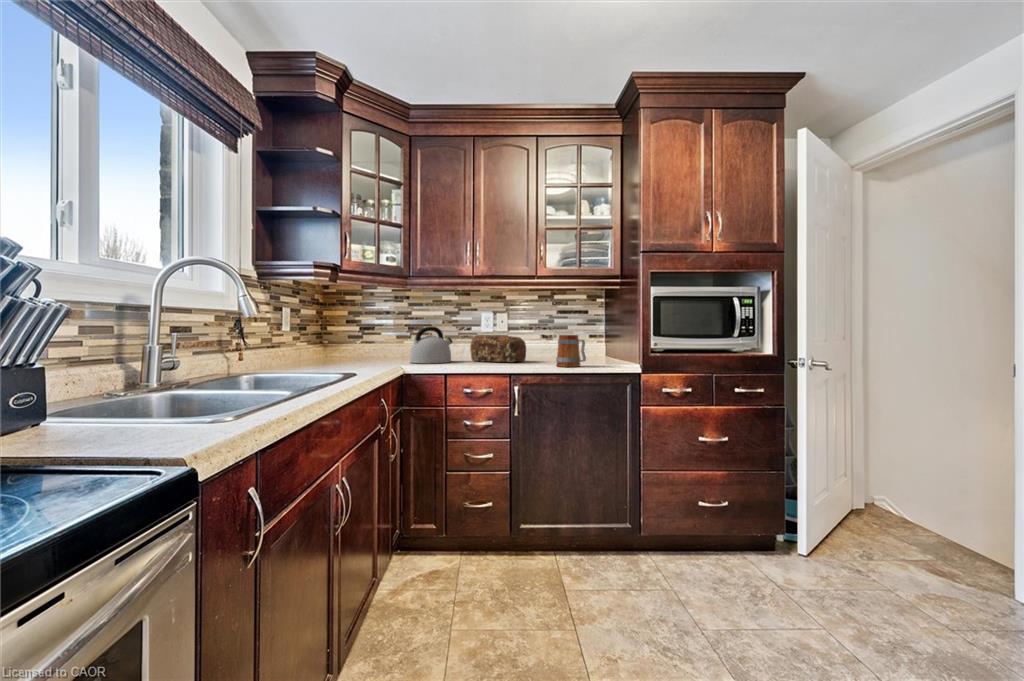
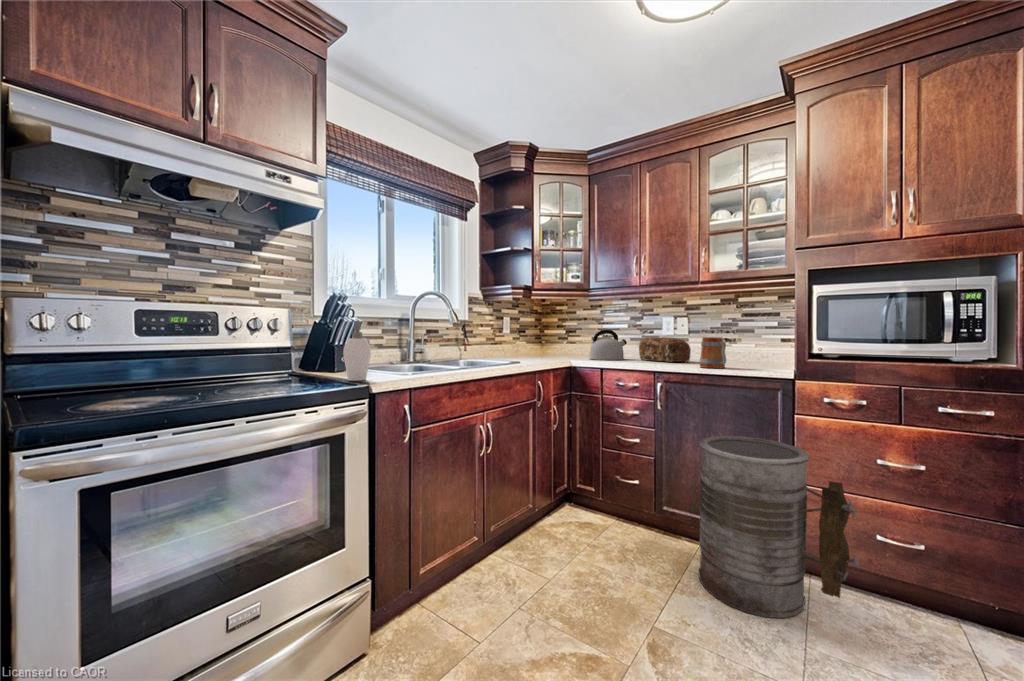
soap dispenser: none [95,306,169,440] -> present [343,321,371,381]
trash can: none [577,433,711,609] -> present [699,436,859,618]

